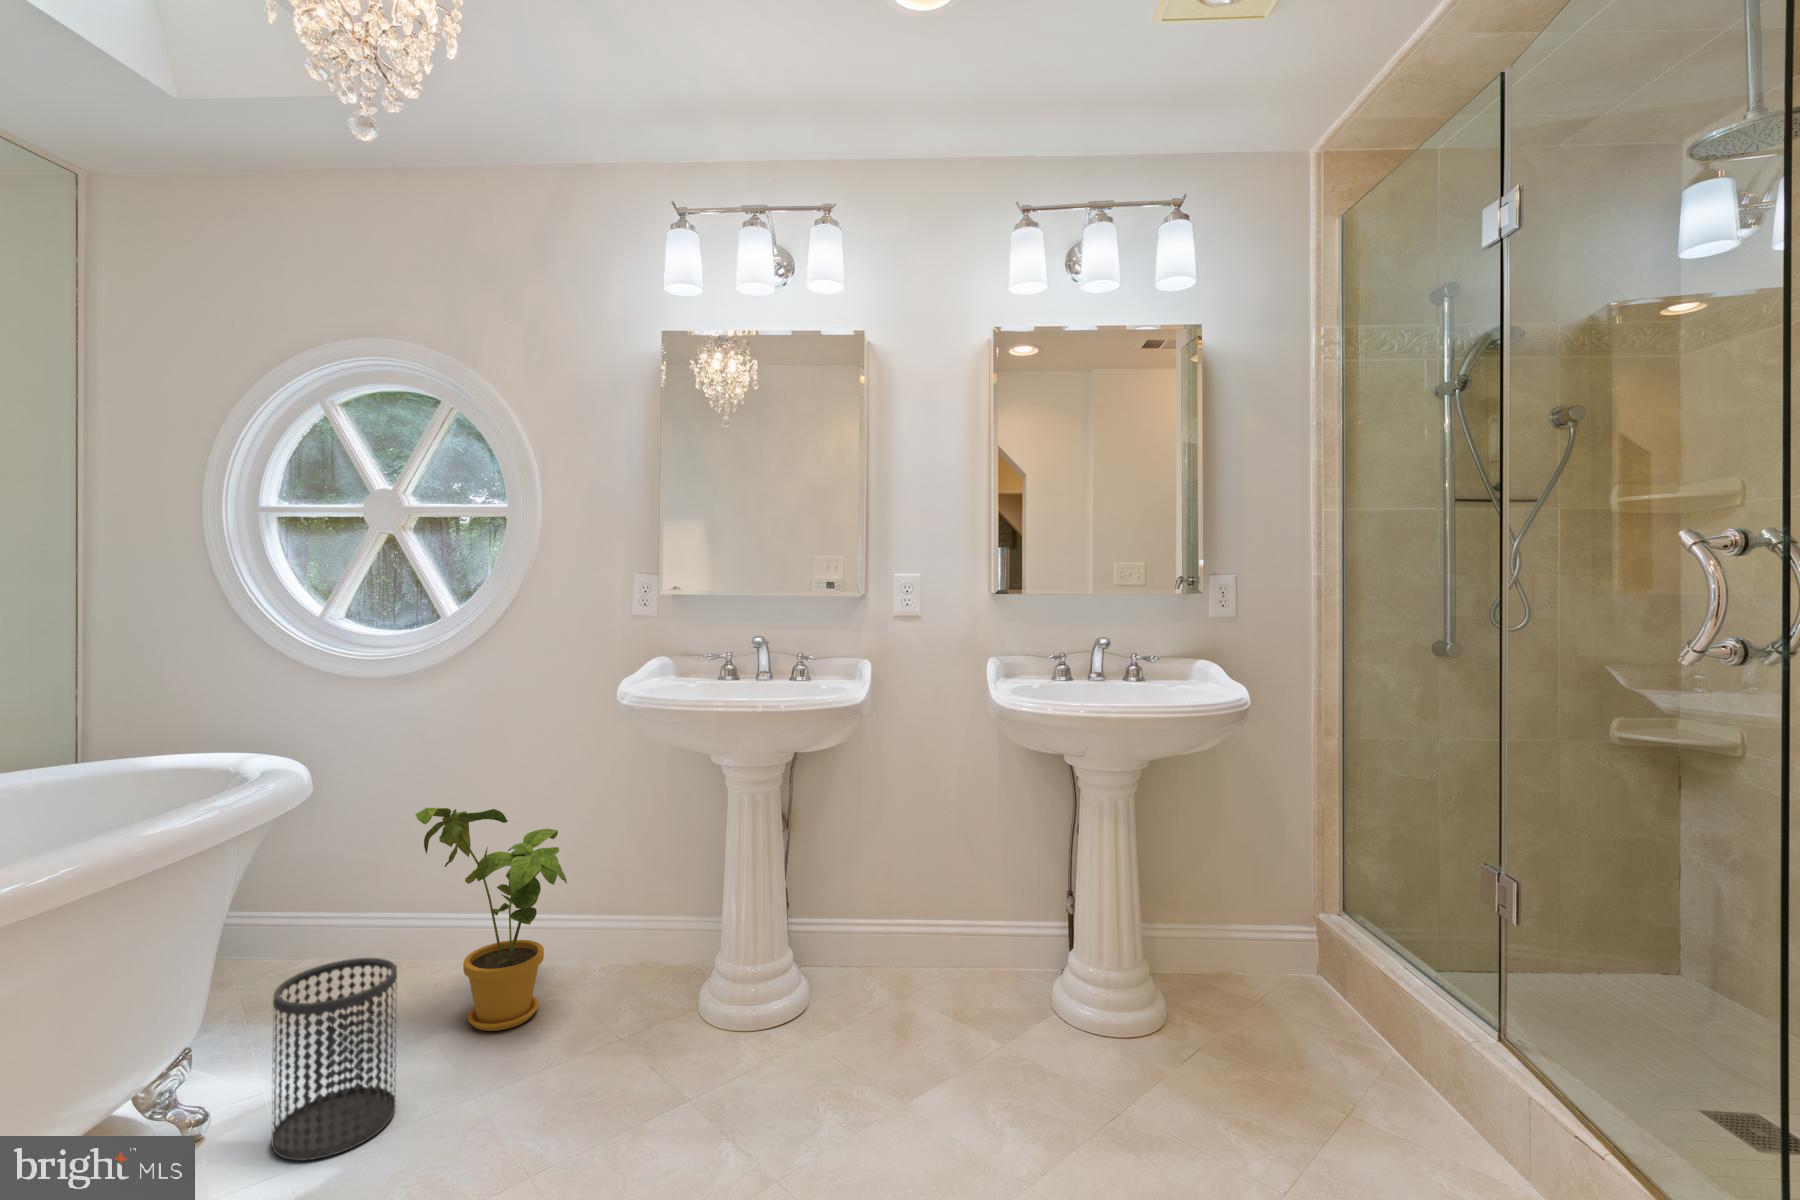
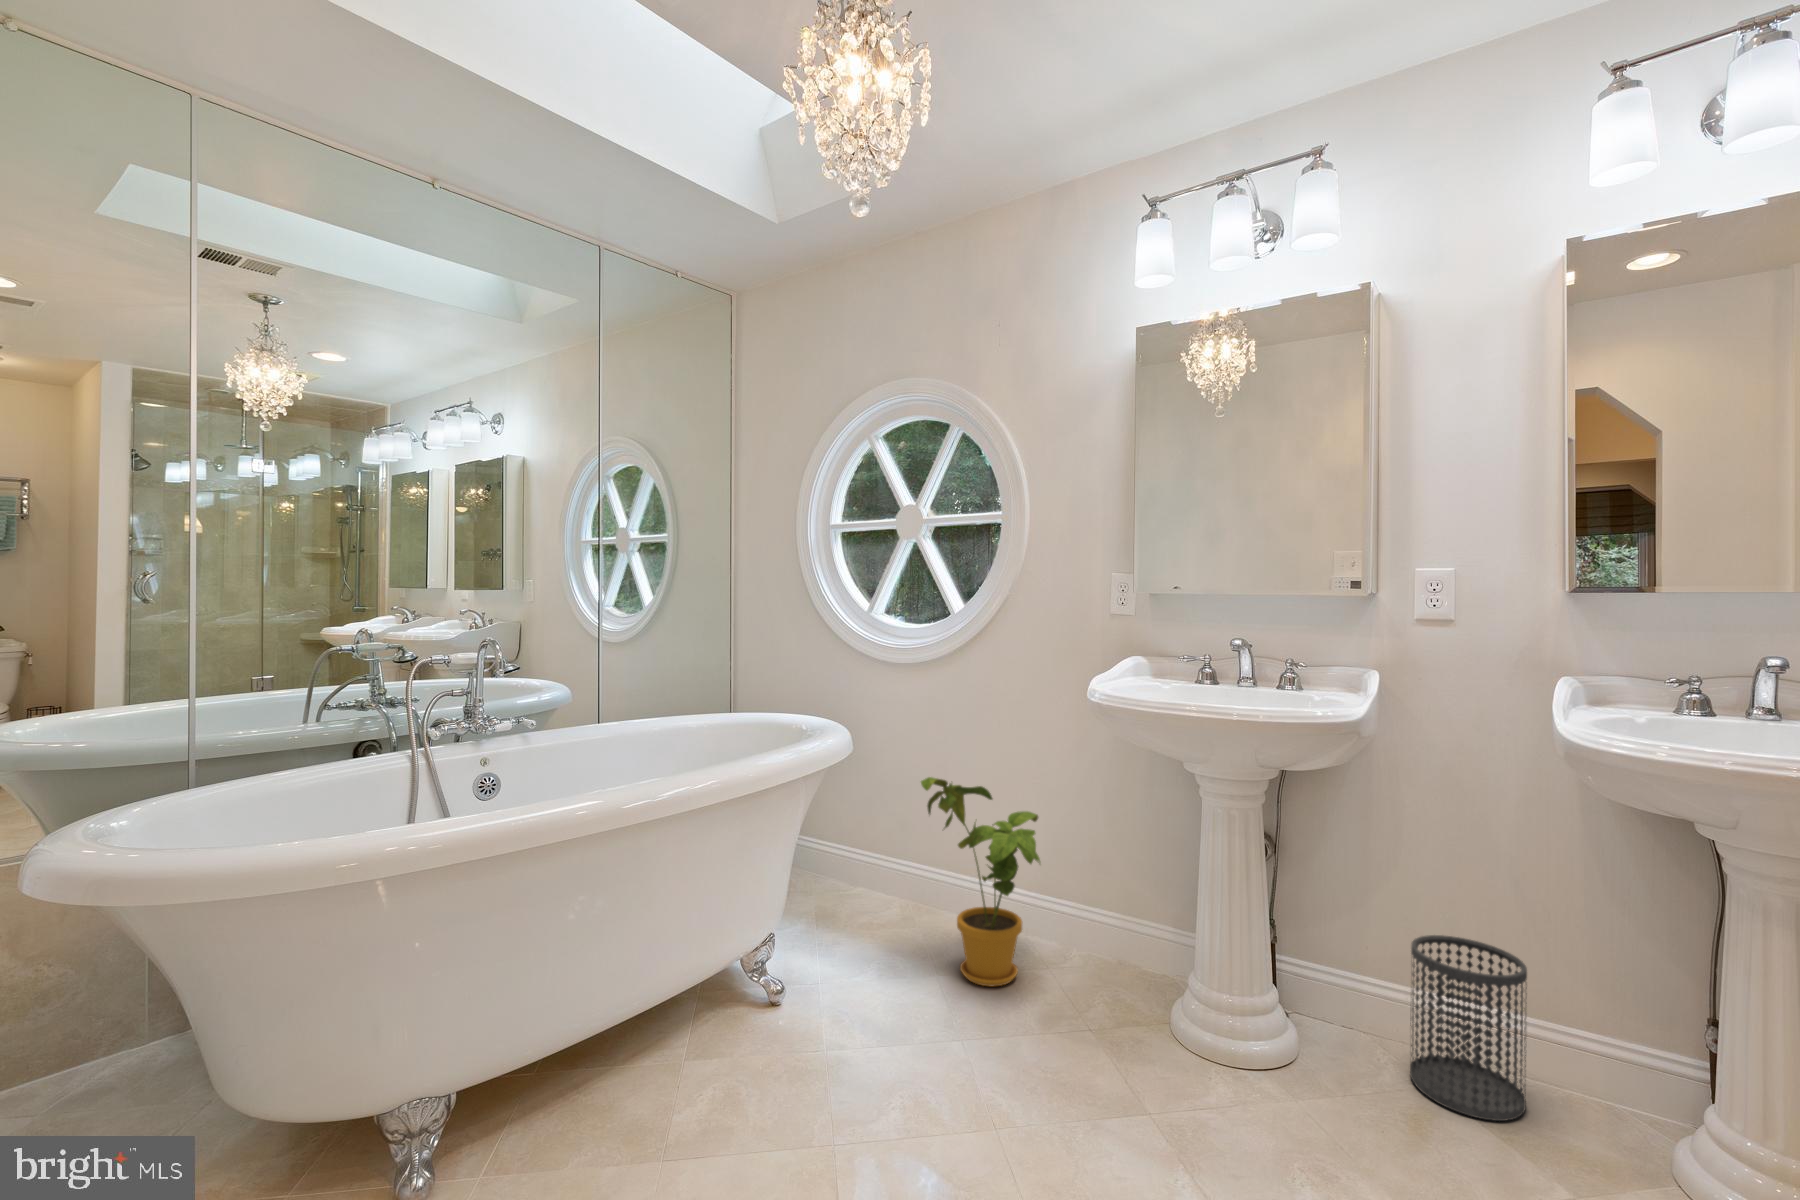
wastebasket: present [272,958,397,1160] -> present [1410,935,1527,1121]

